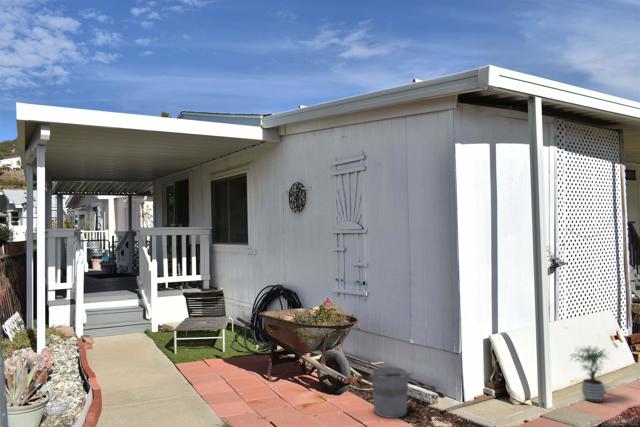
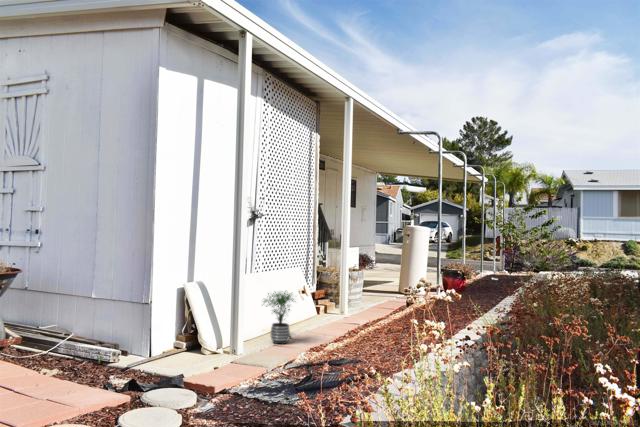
bucket: present [369,367,411,418] -> none [27,322,88,382]

